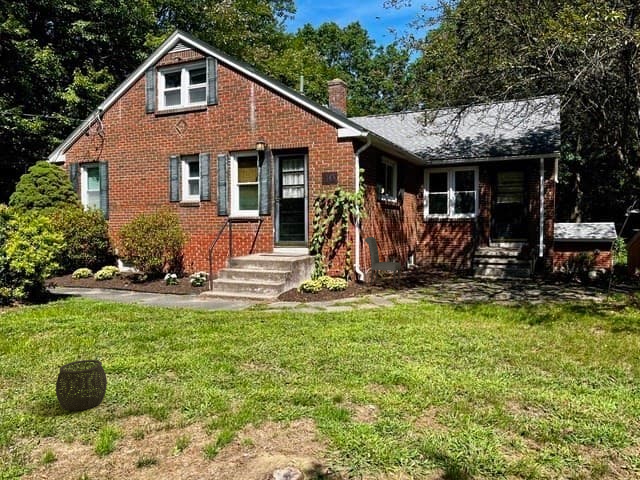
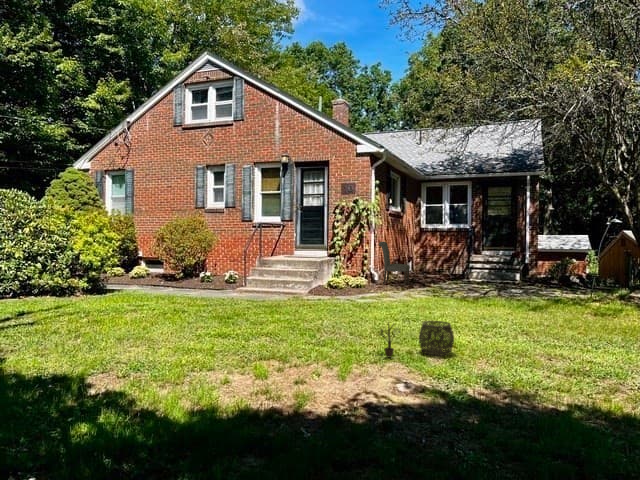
woven basket: present [55,360,107,411] -> present [419,321,454,356]
decorative plant: none [280,364,315,412] -> present [375,323,400,357]

